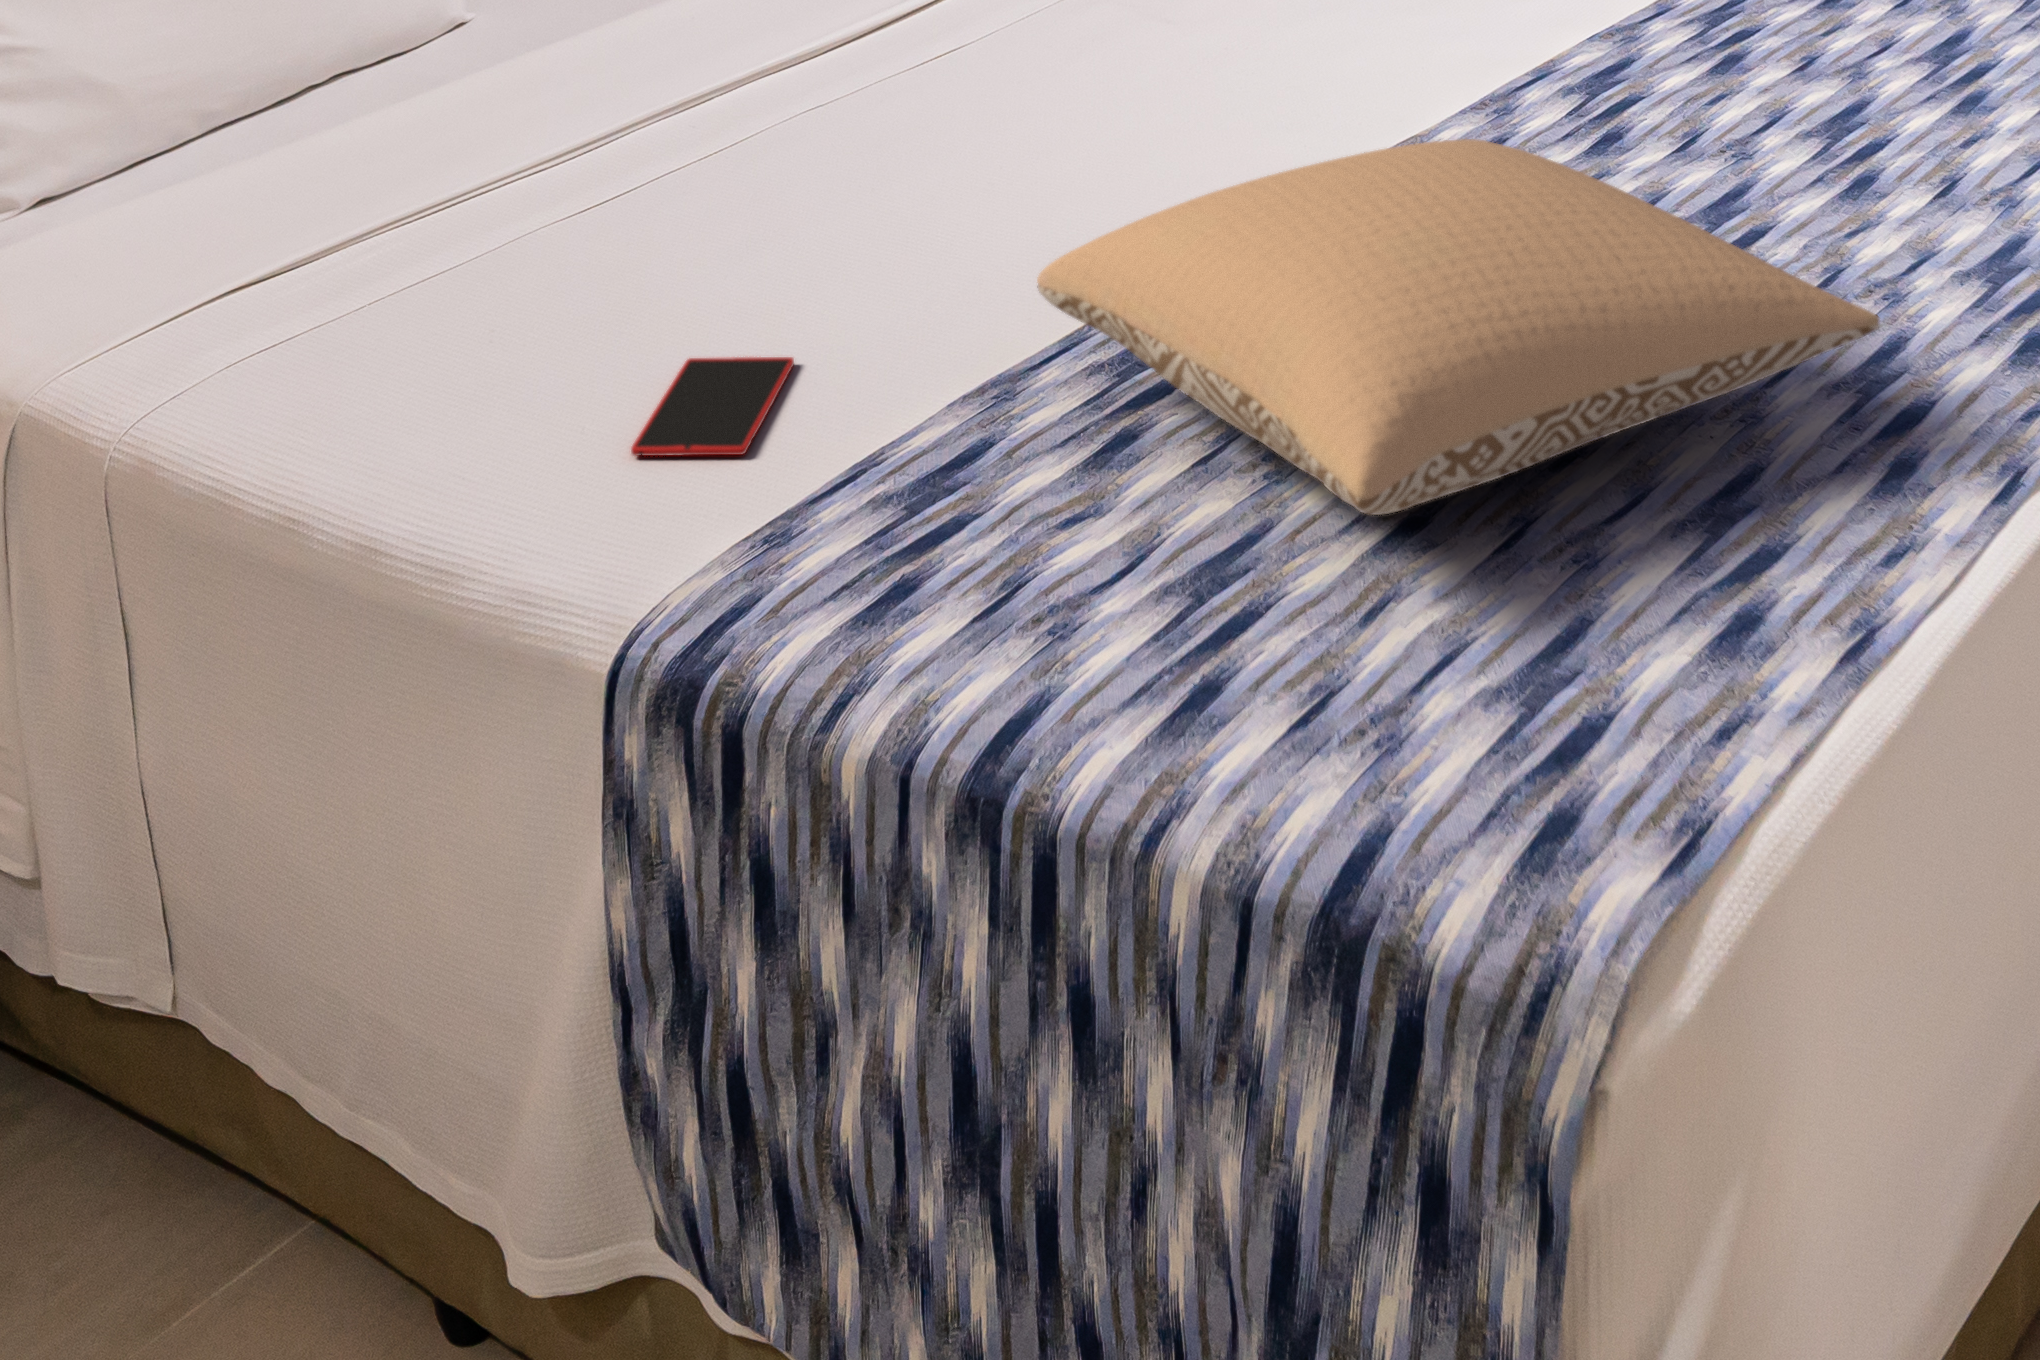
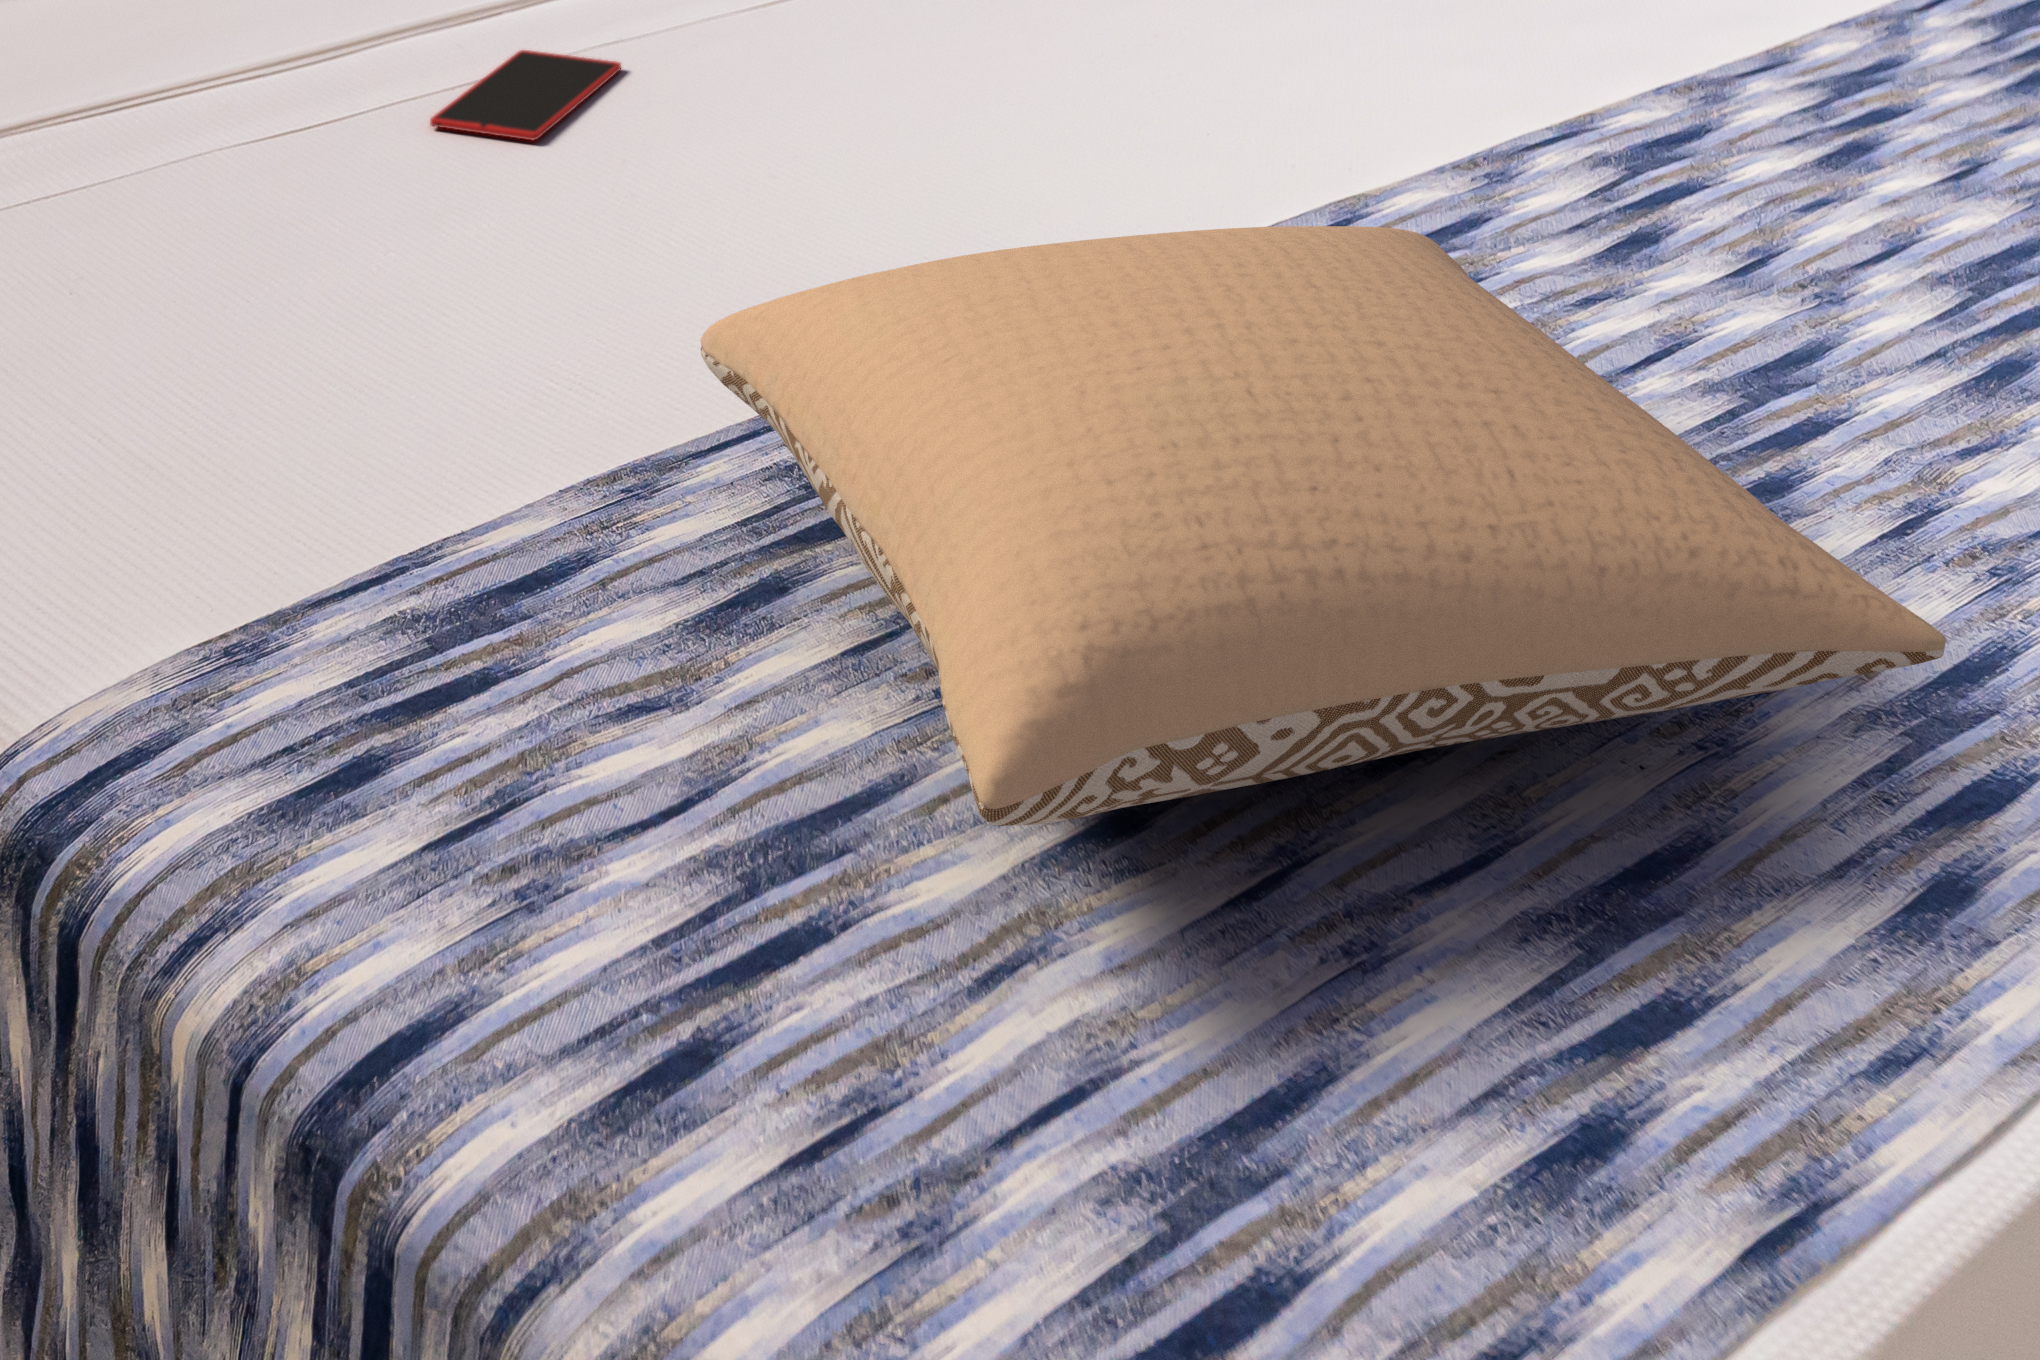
smartphone: present [631,357,794,456] -> present [430,50,621,140]

